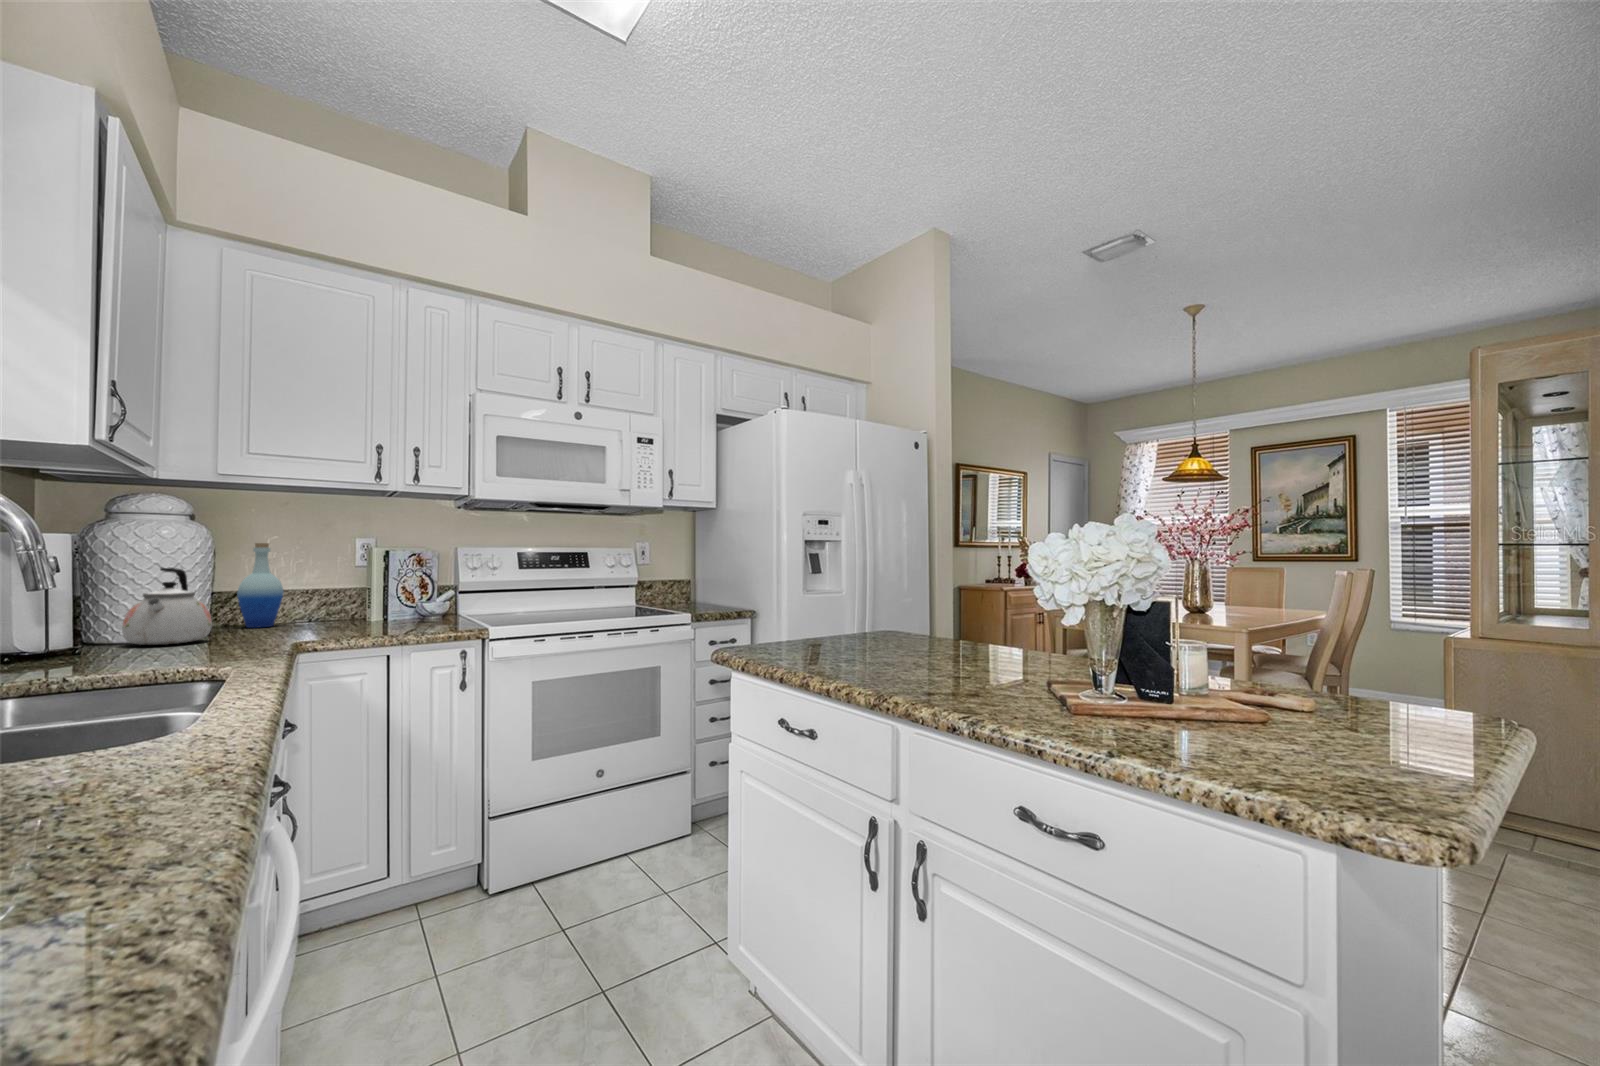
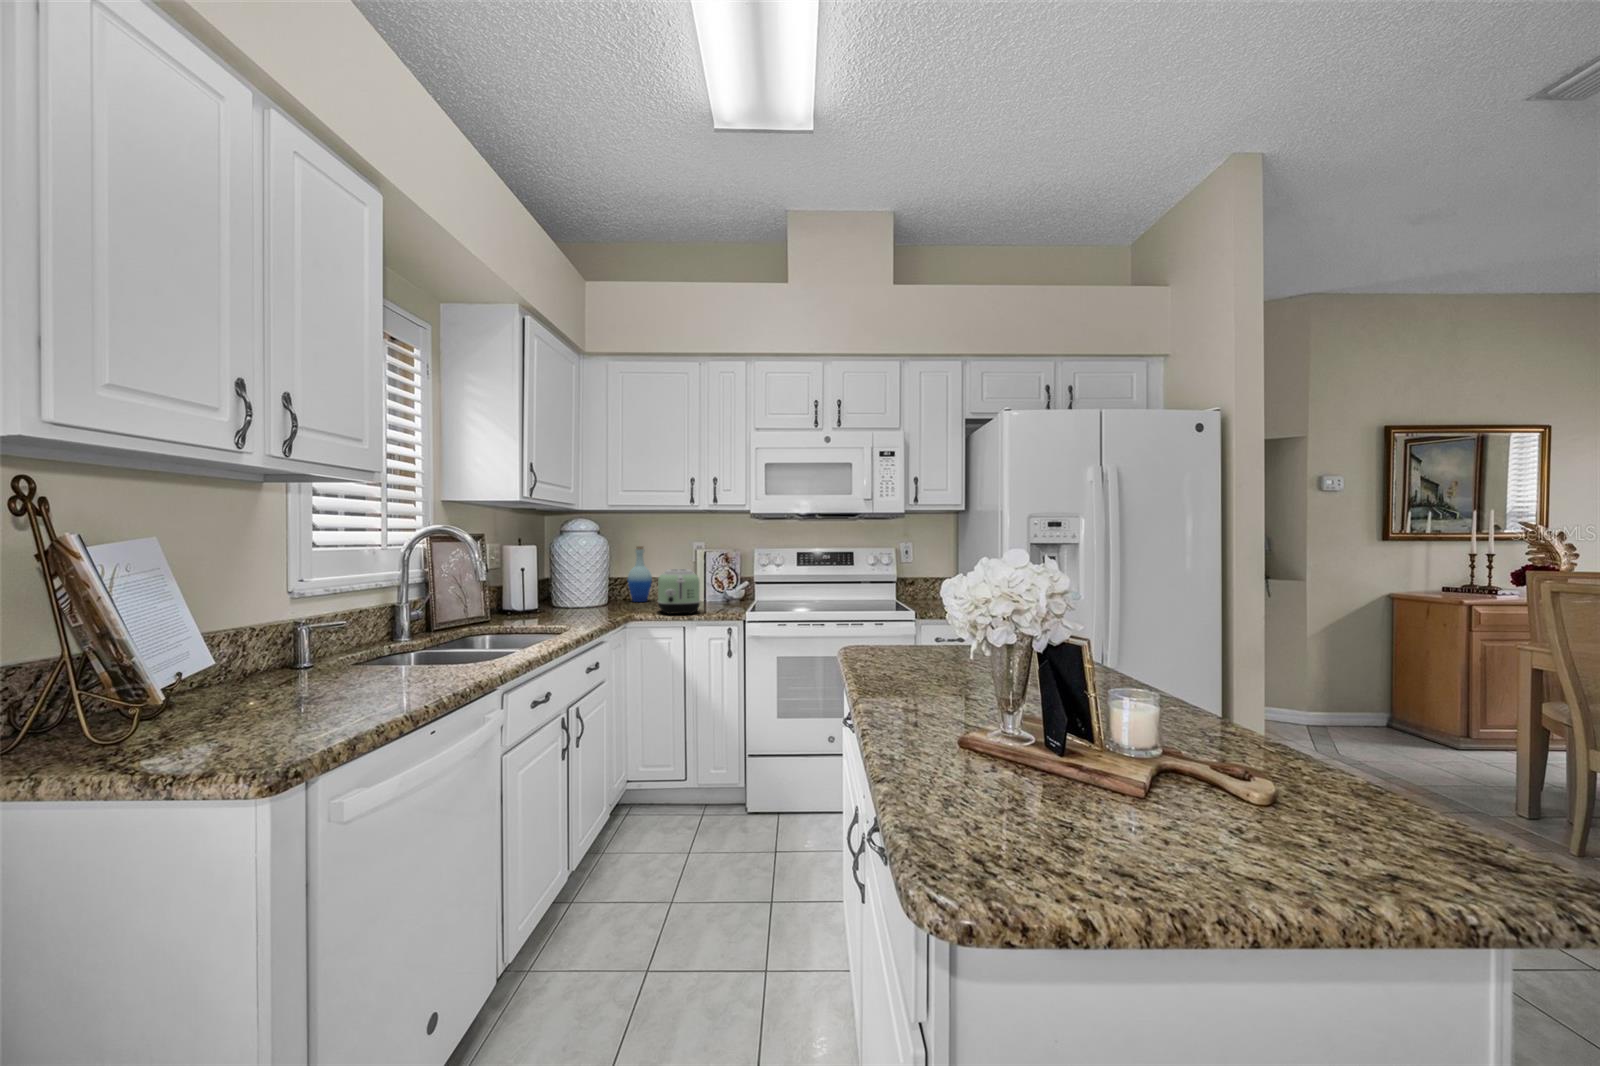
kettle: present [122,567,212,645] -> none [560,565,601,611]
toaster: none [329,572,410,638] -> present [657,569,700,614]

